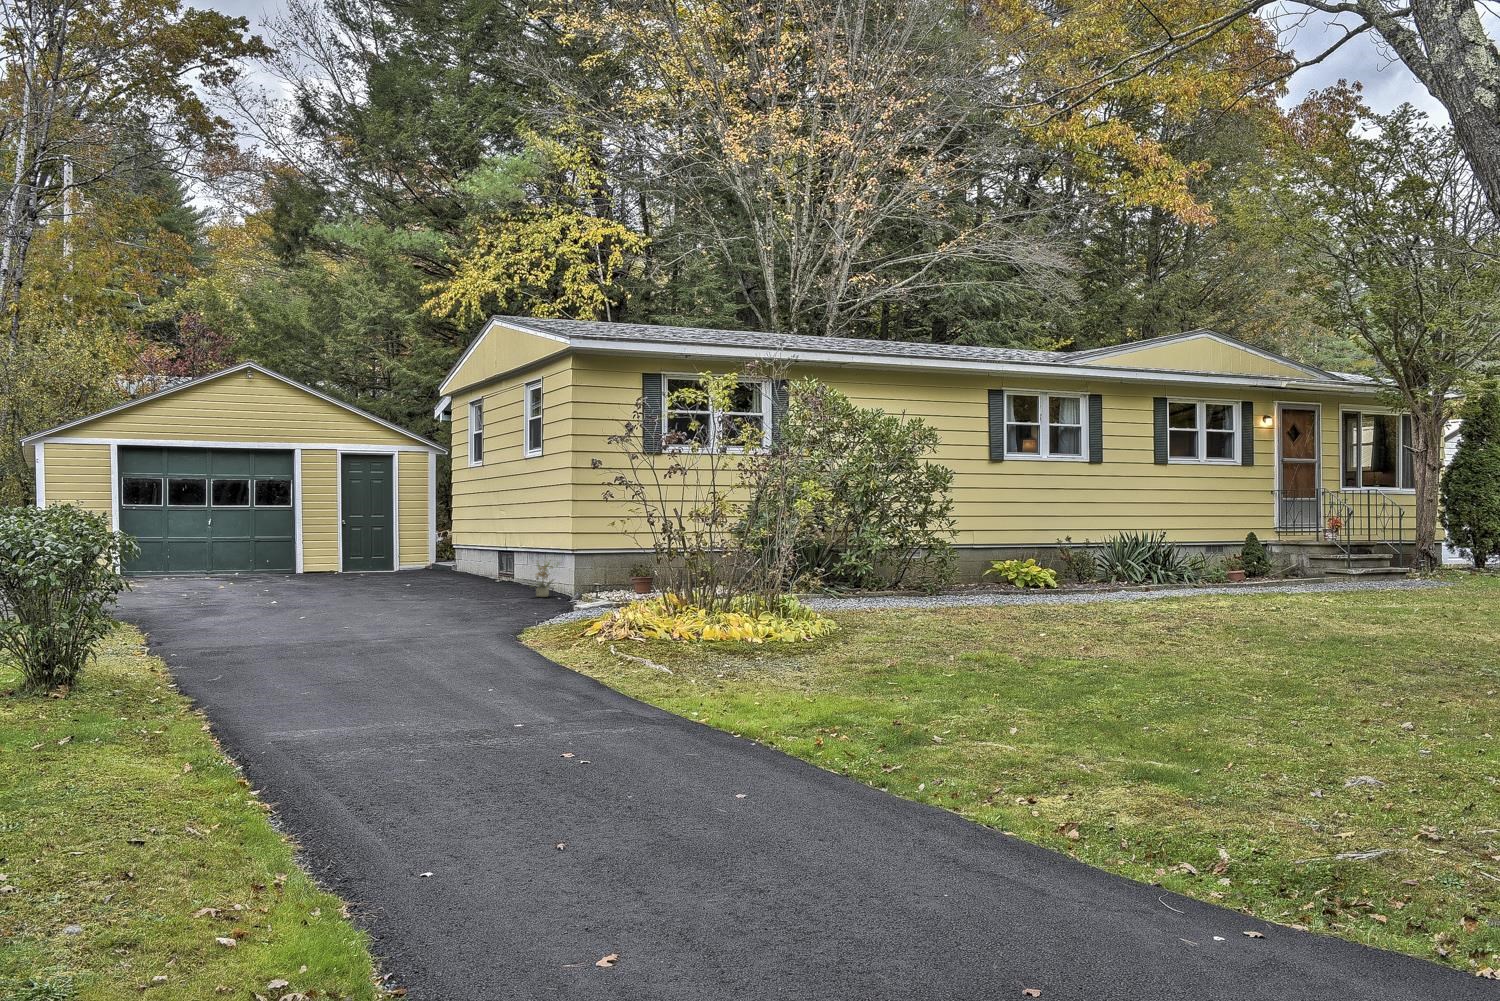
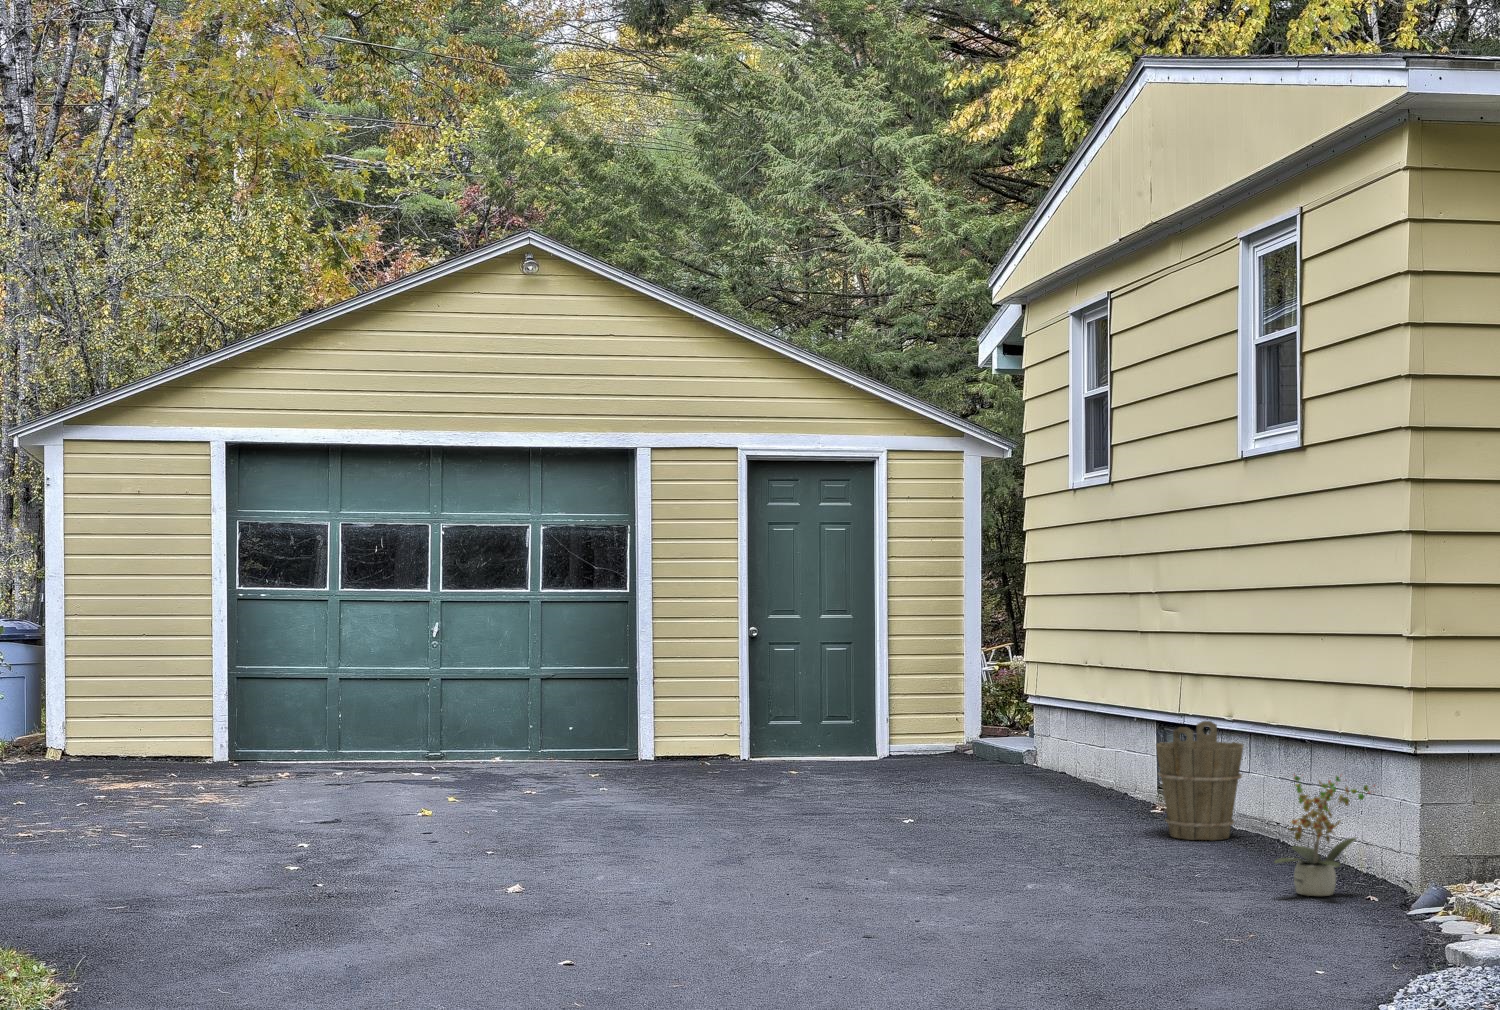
bucket: none [496,547,525,586] -> present [1156,721,1243,840]

